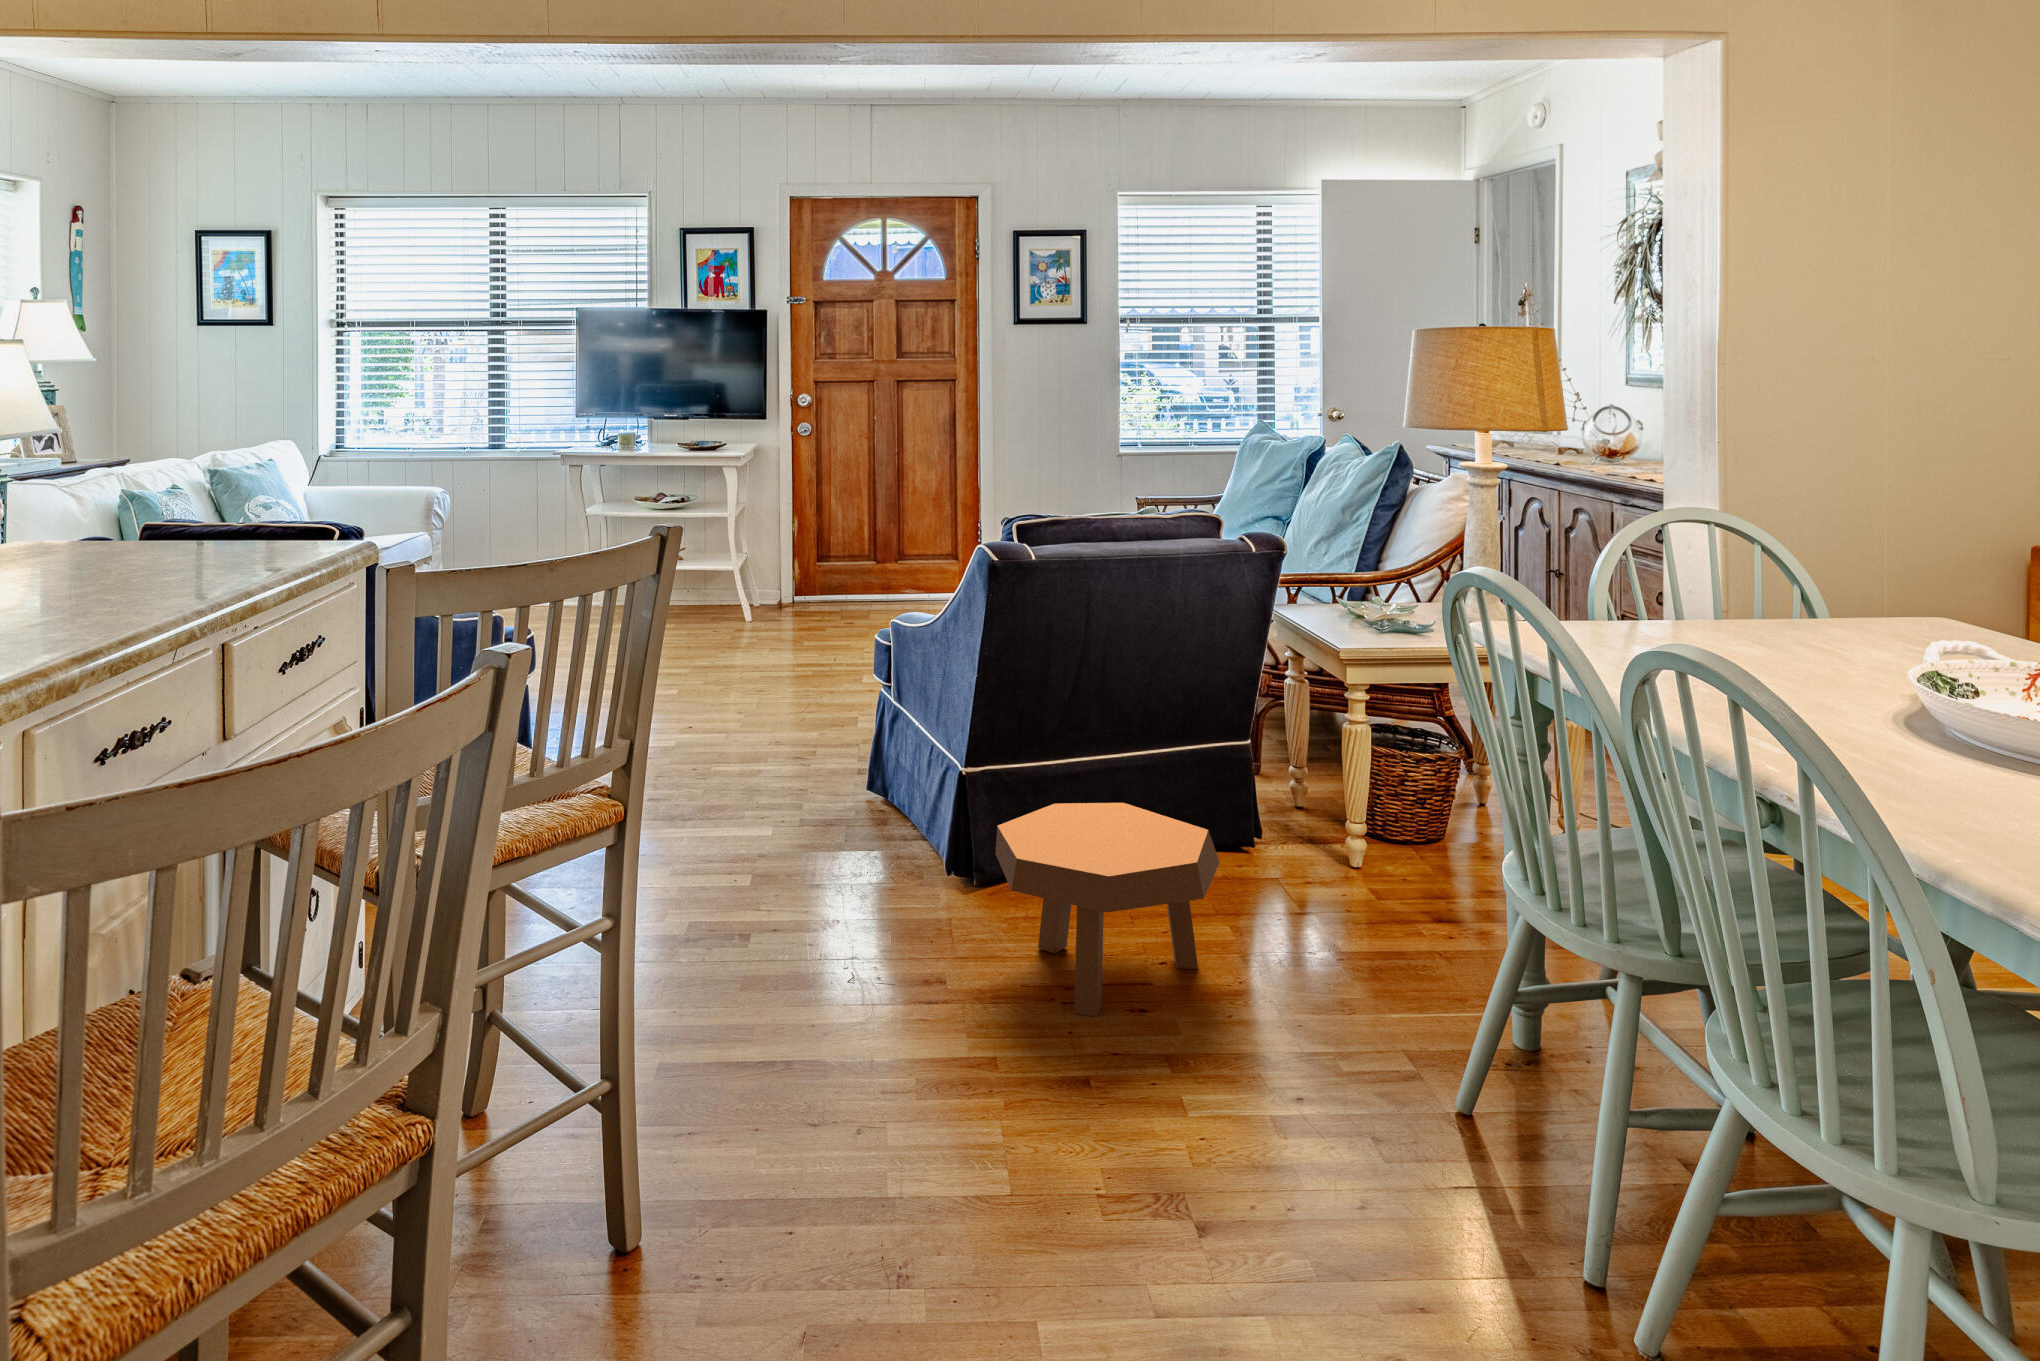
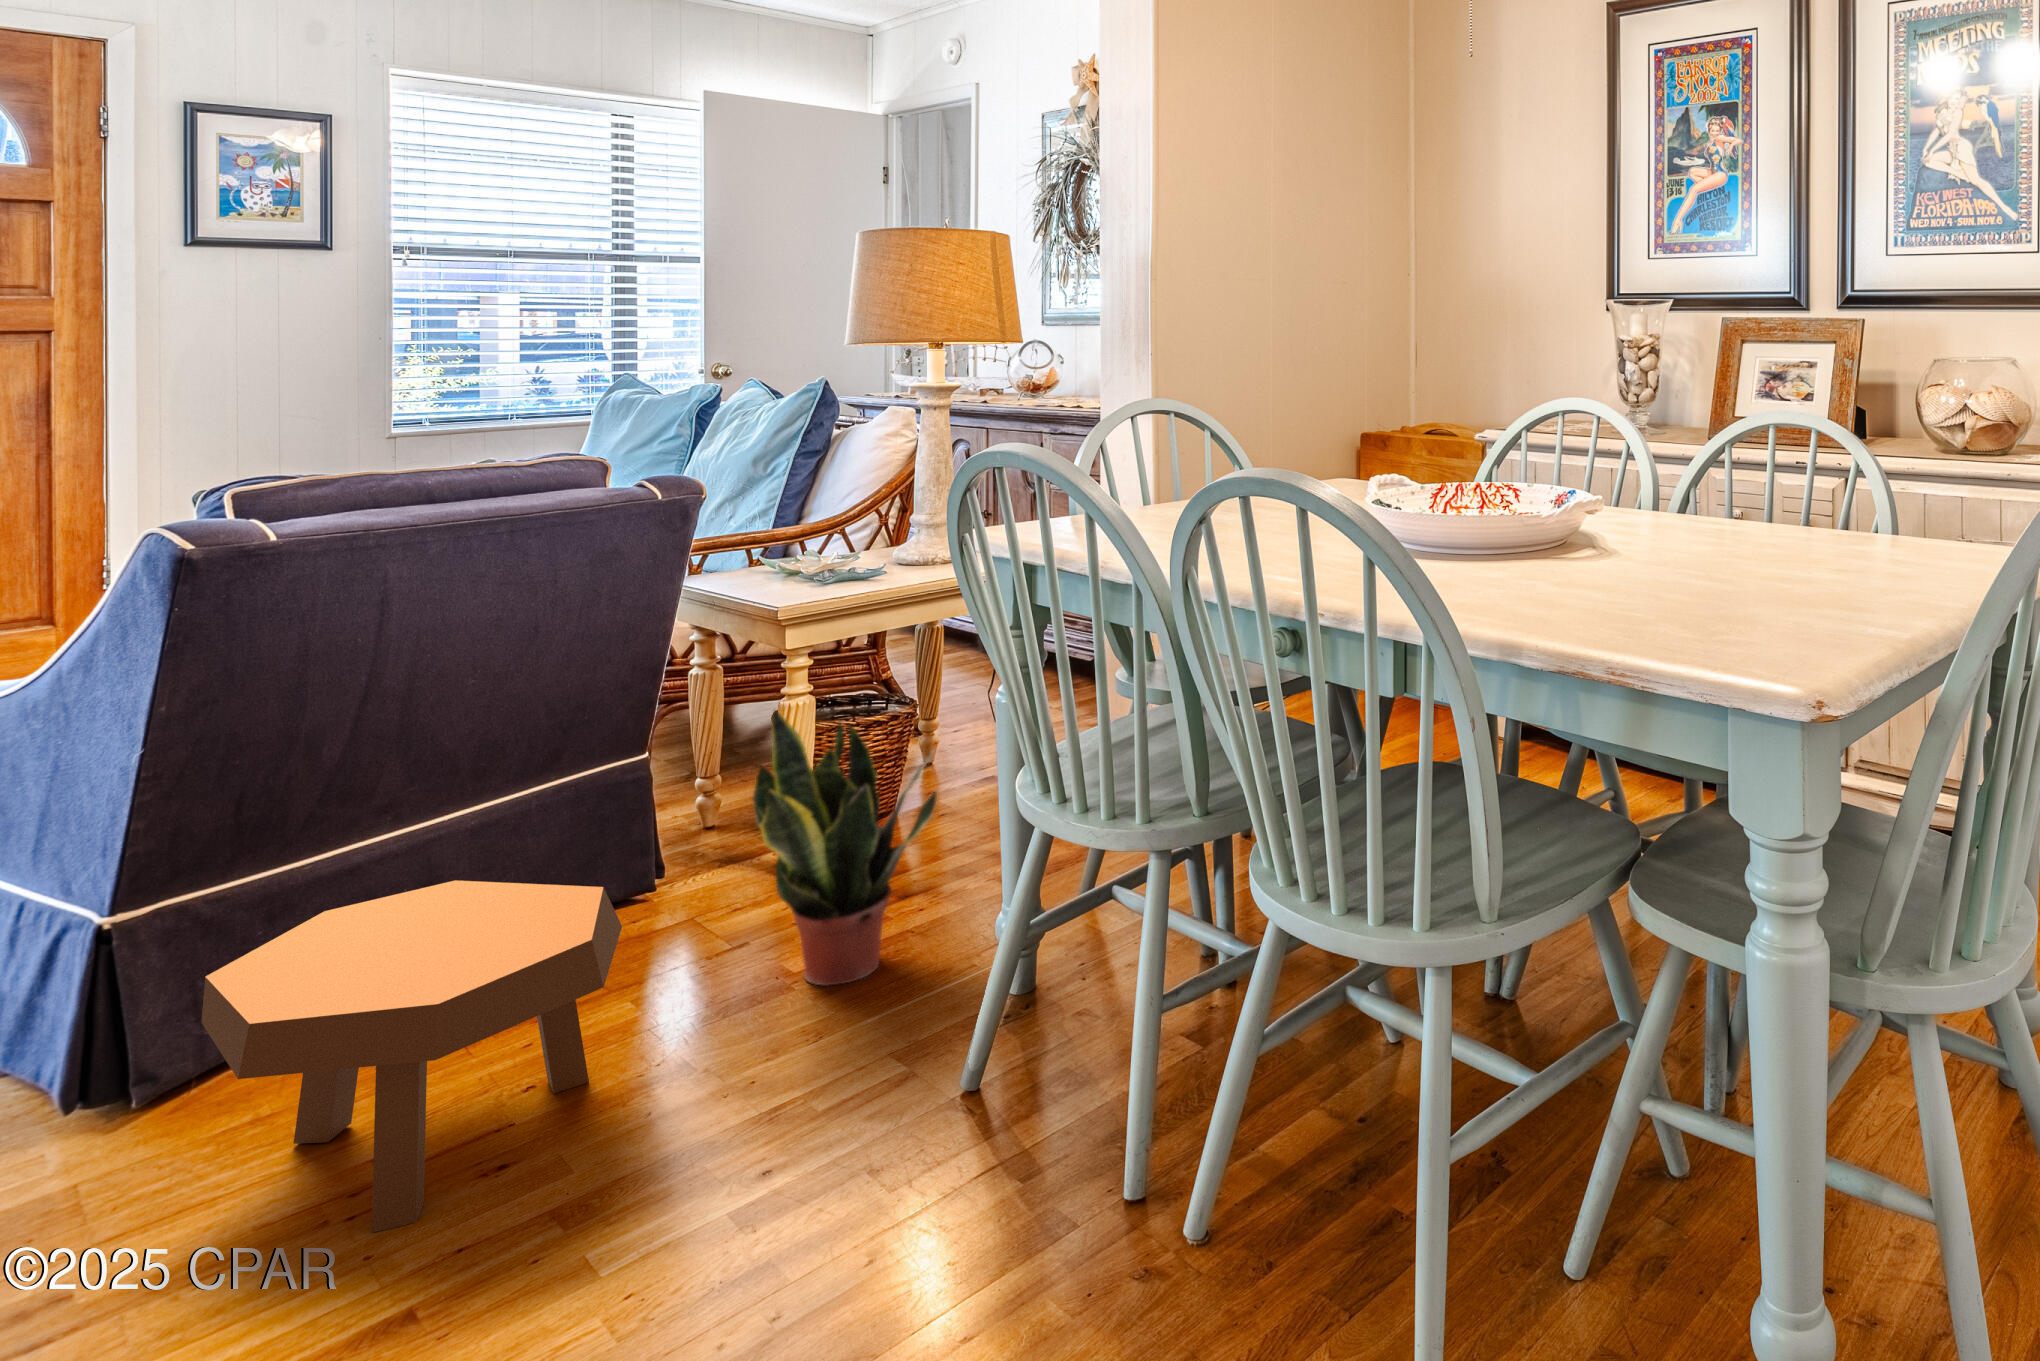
potted plant: none [1310,722,1455,959] -> present [753,710,937,986]

